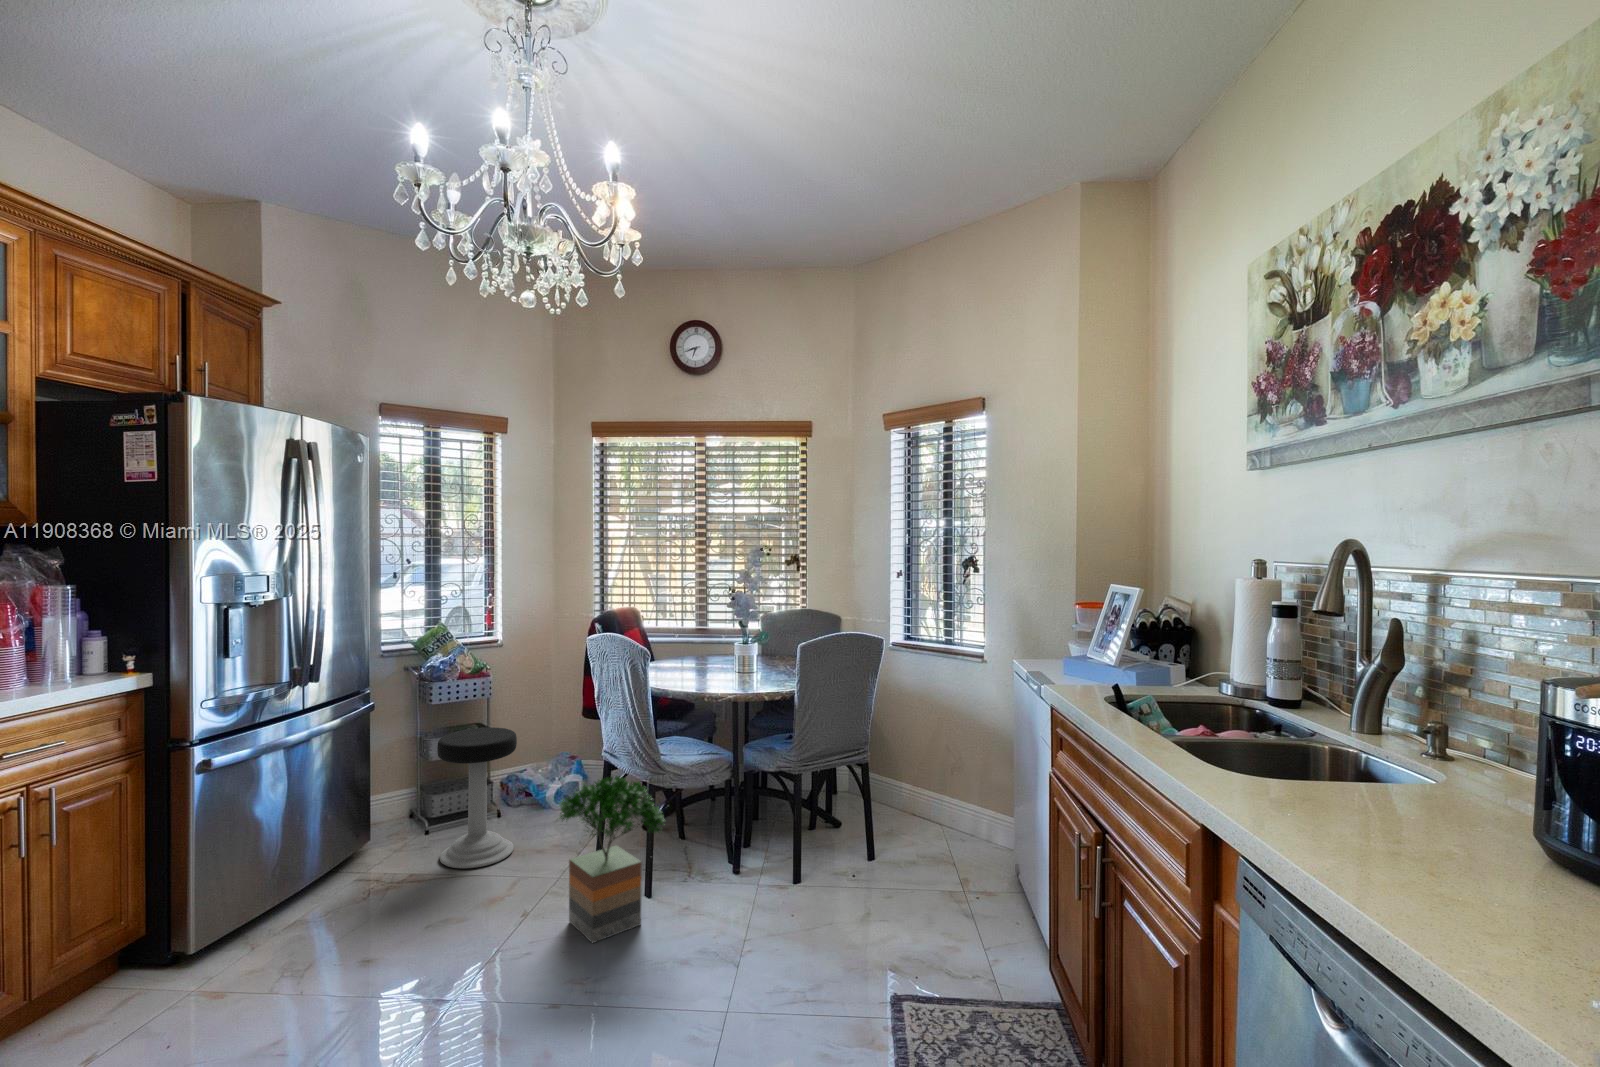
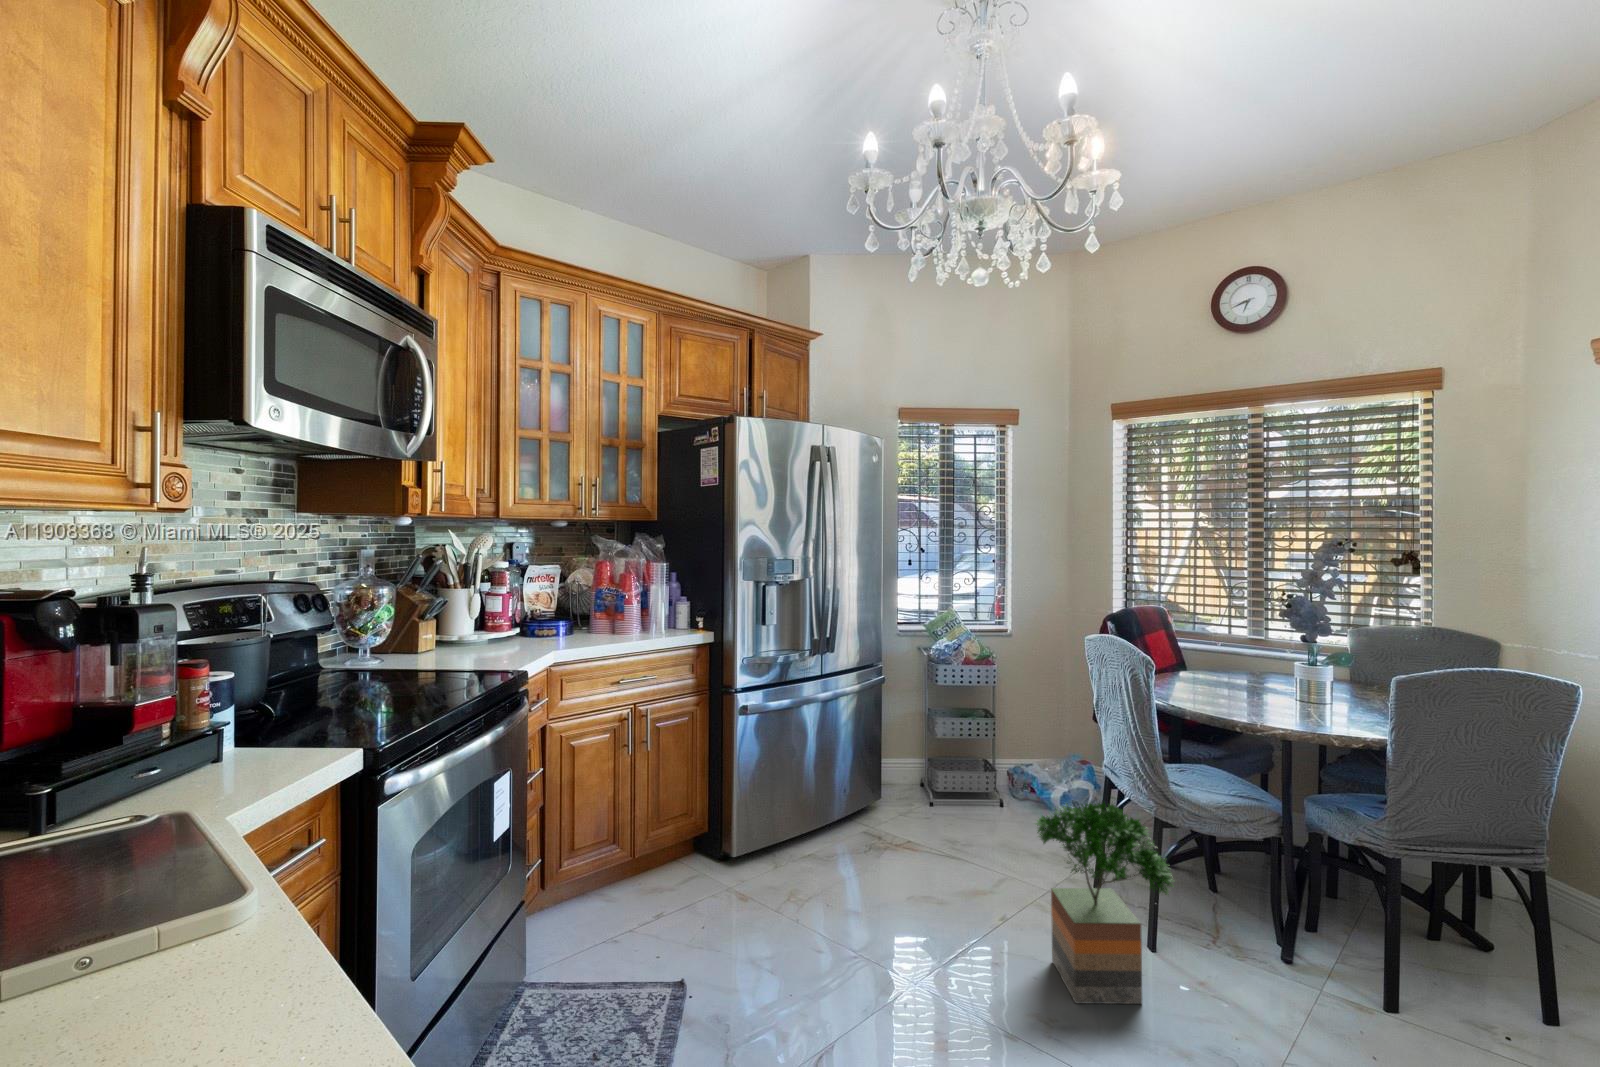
stool: present [437,727,517,869] -> none [936,715,1011,858]

